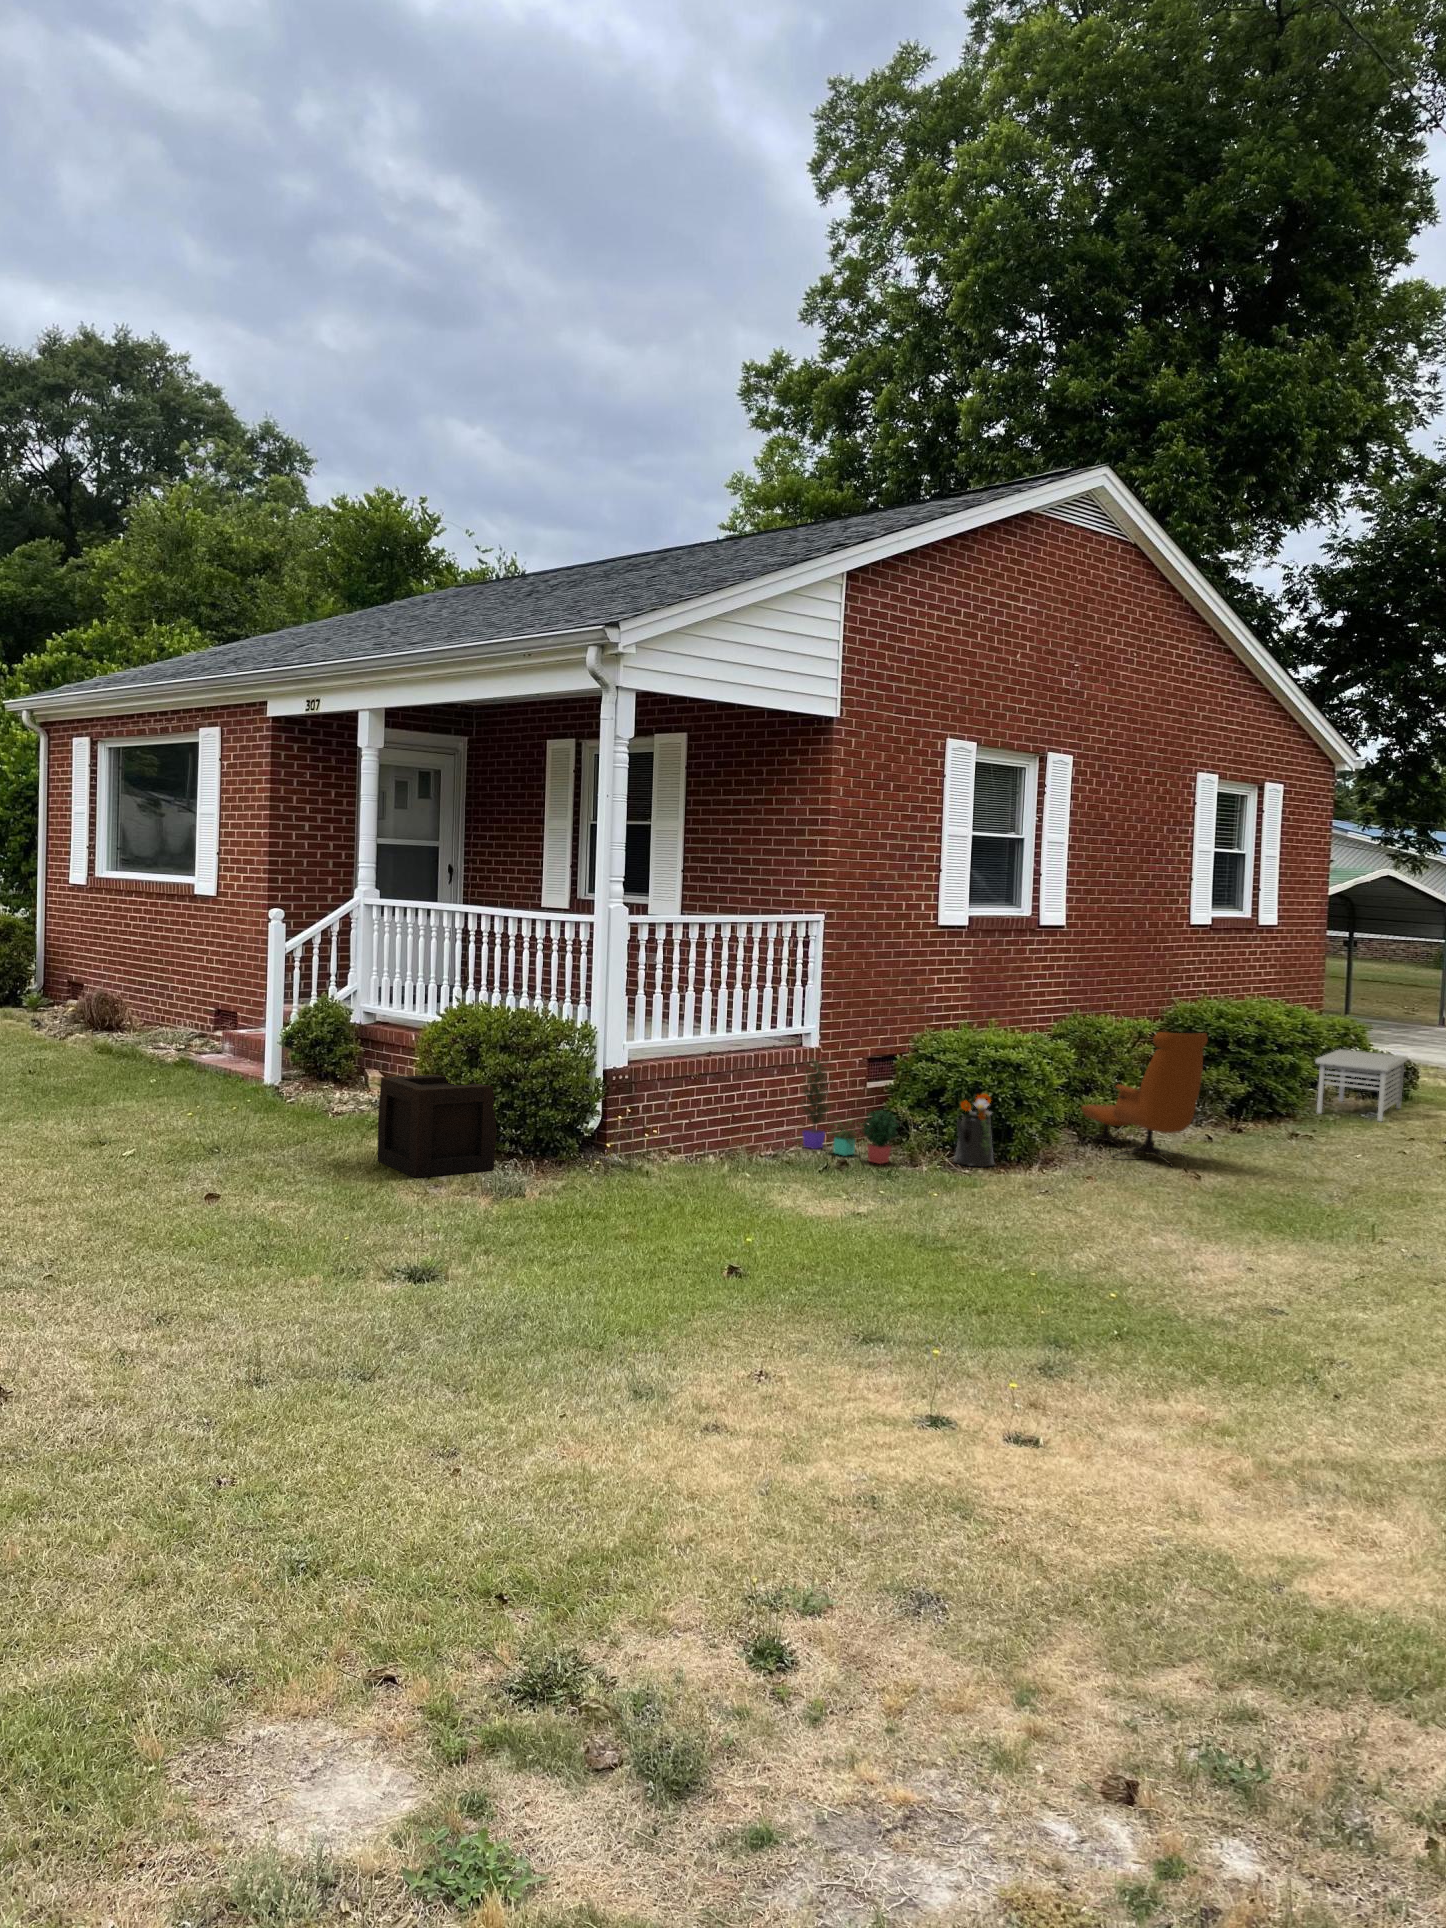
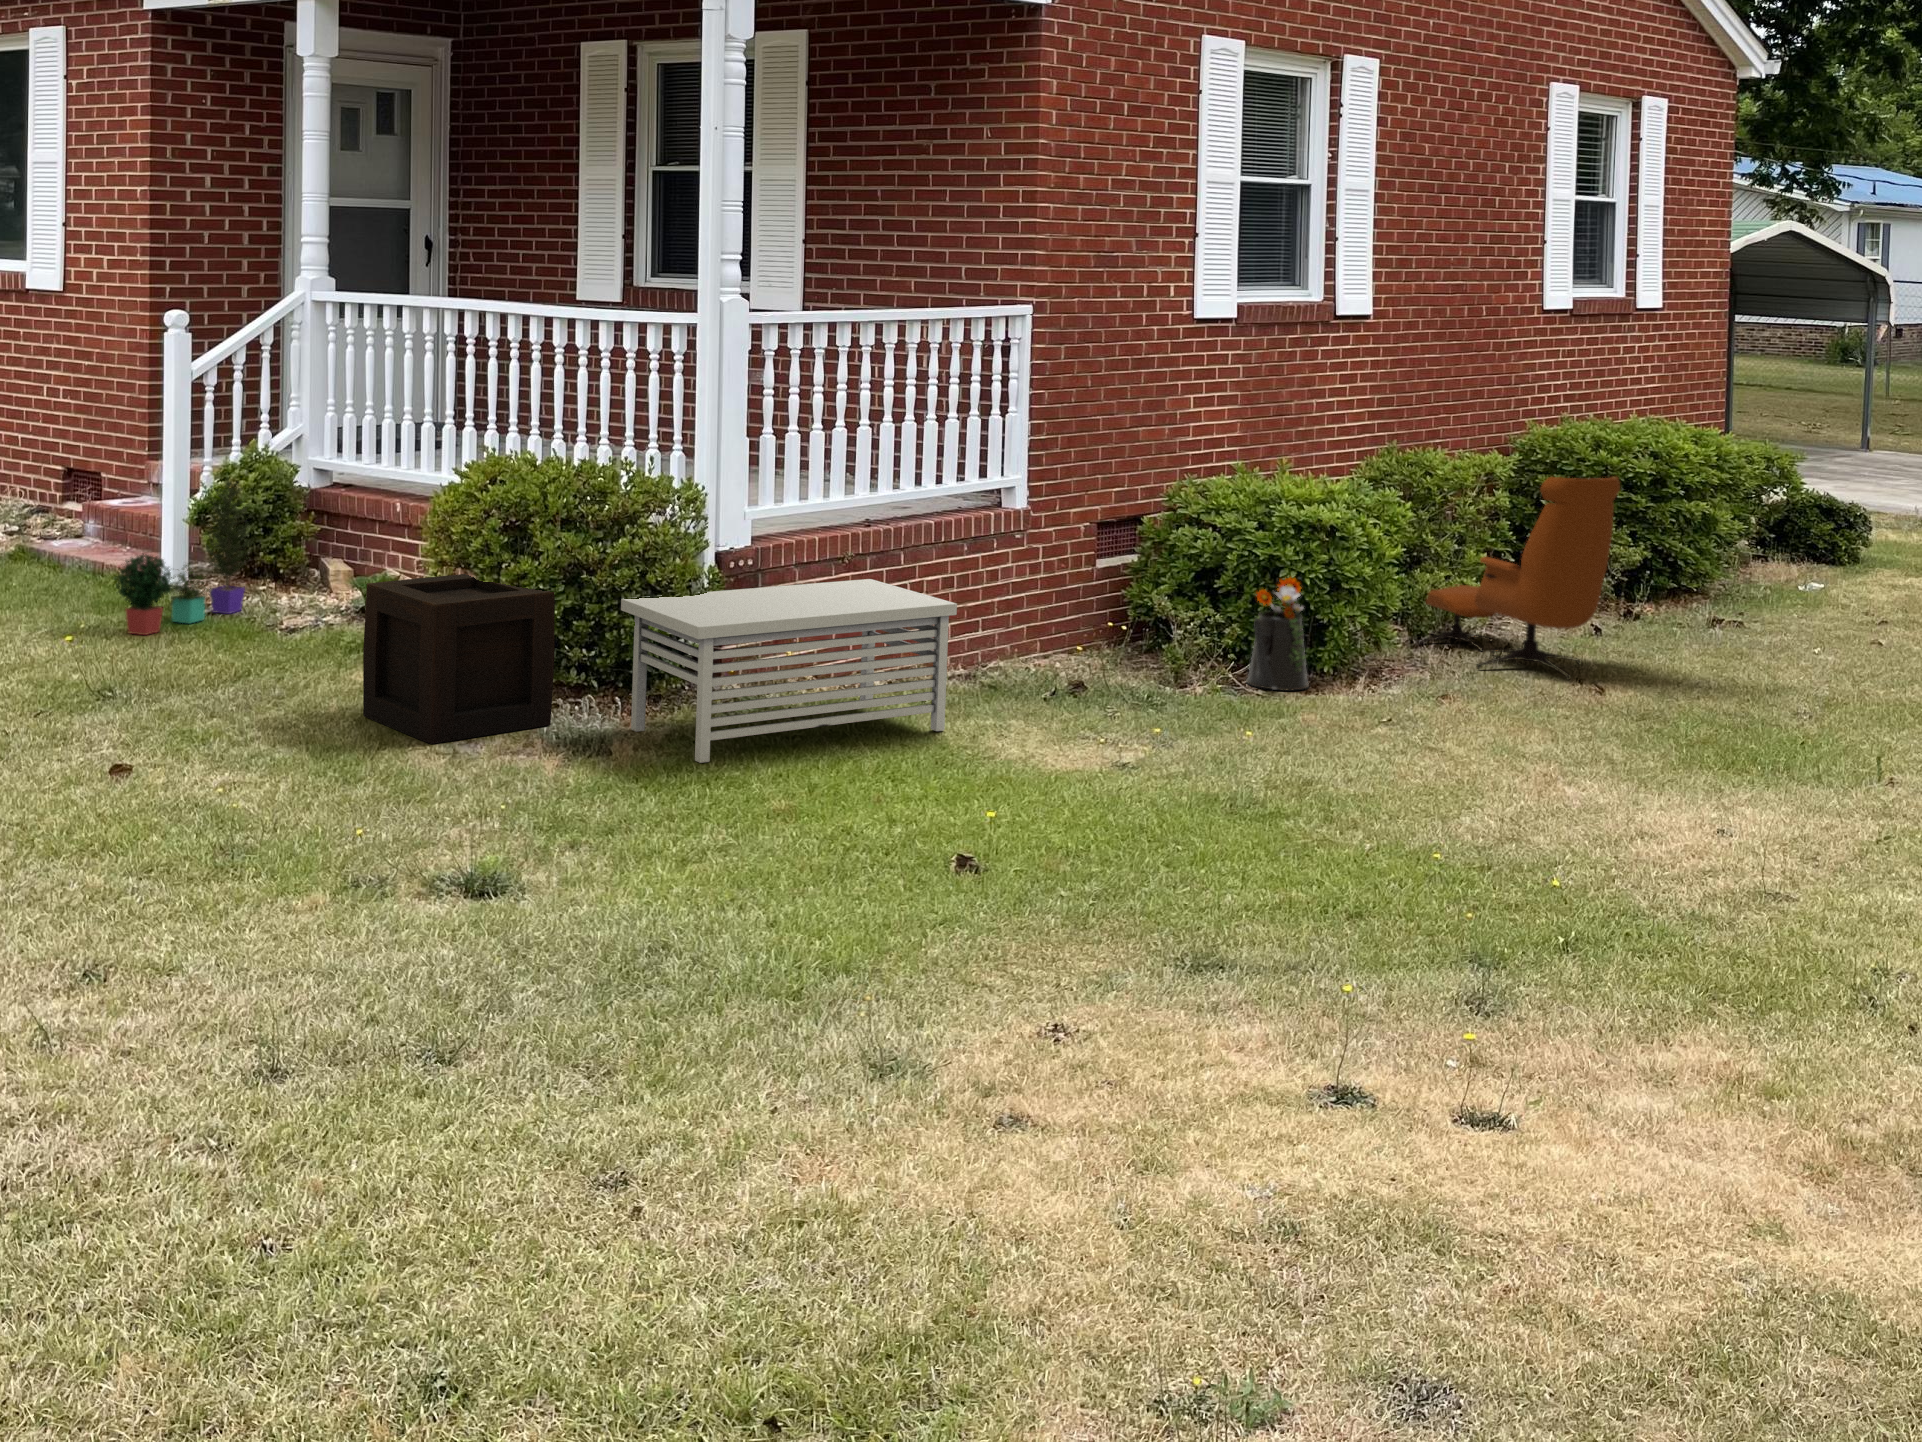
storage bench: present [1316,1049,1407,1121] -> present [621,579,957,763]
potted plant: present [801,1058,897,1164] -> present [114,480,252,635]

